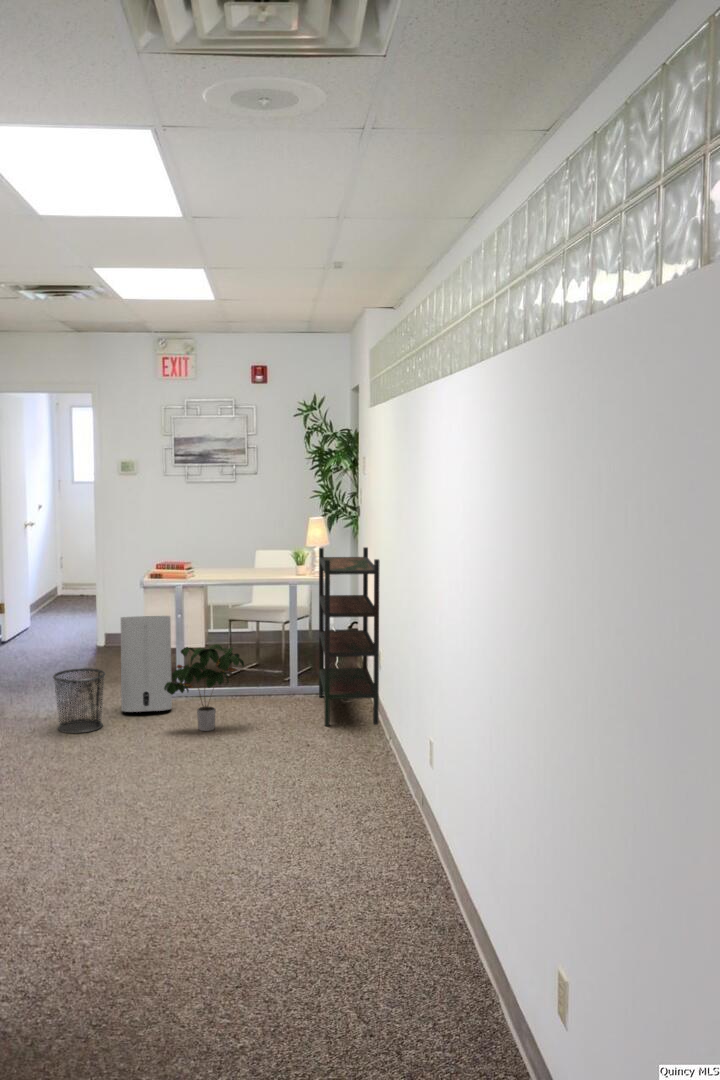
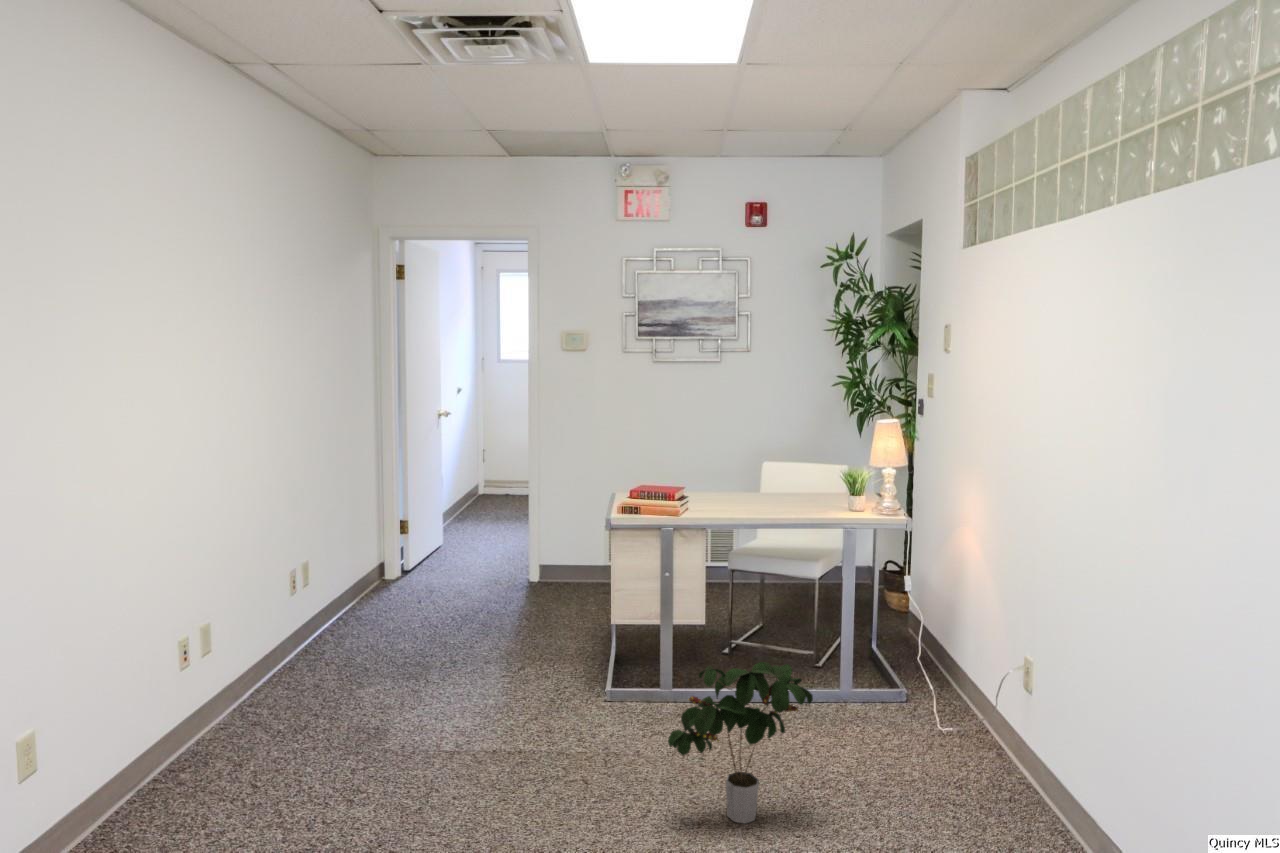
bookshelf: present [319,547,380,726] -> none [902,476,1087,825]
air purifier: present [121,616,172,712] -> none [582,585,665,756]
waste bin: present [53,668,105,733] -> none [469,683,561,813]

